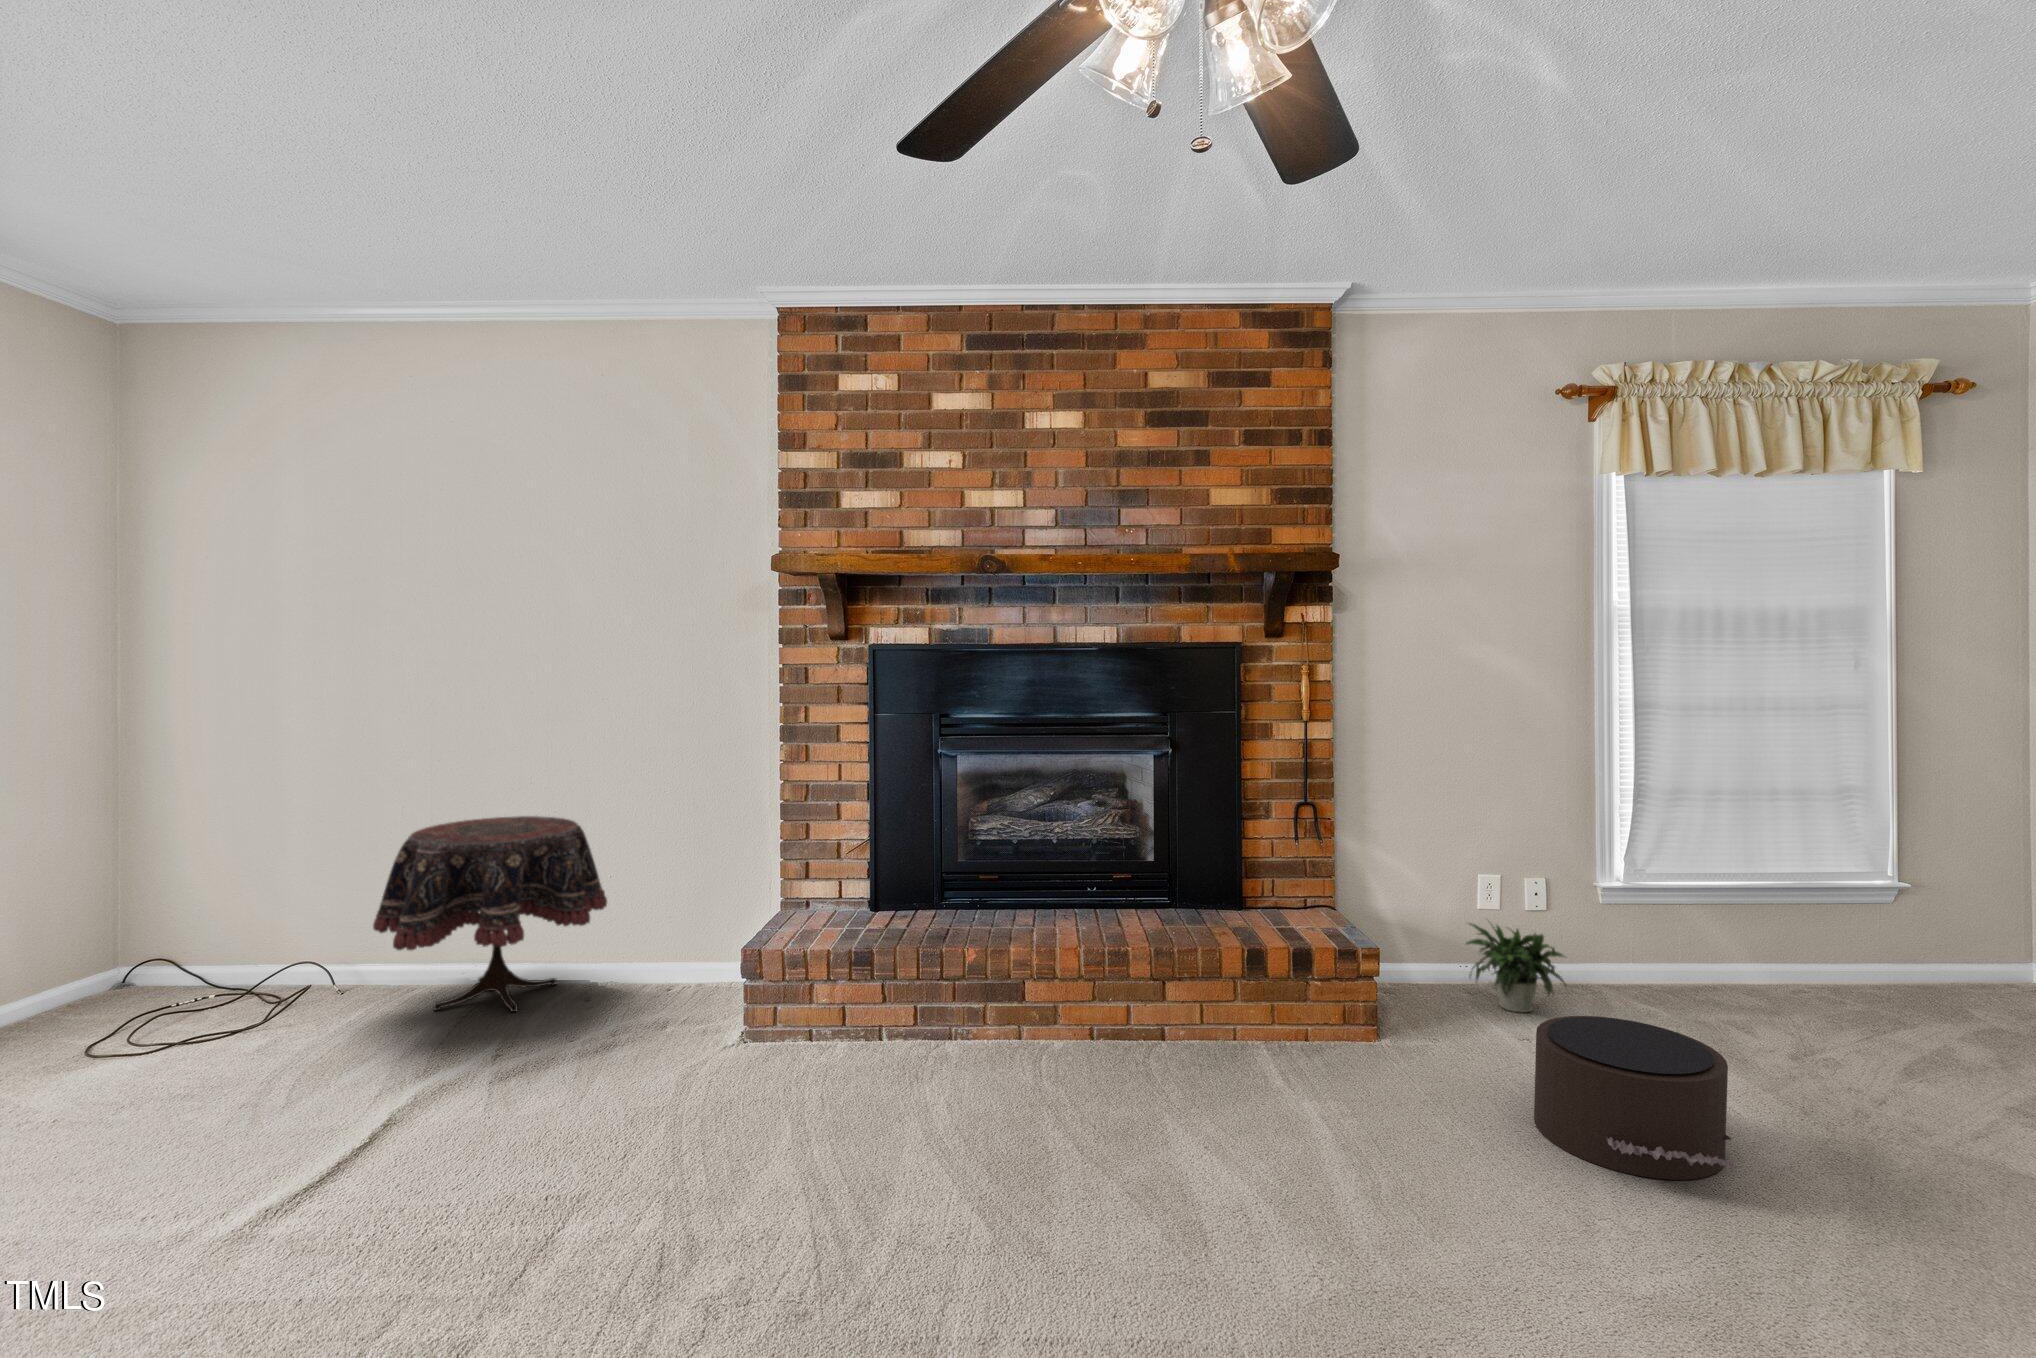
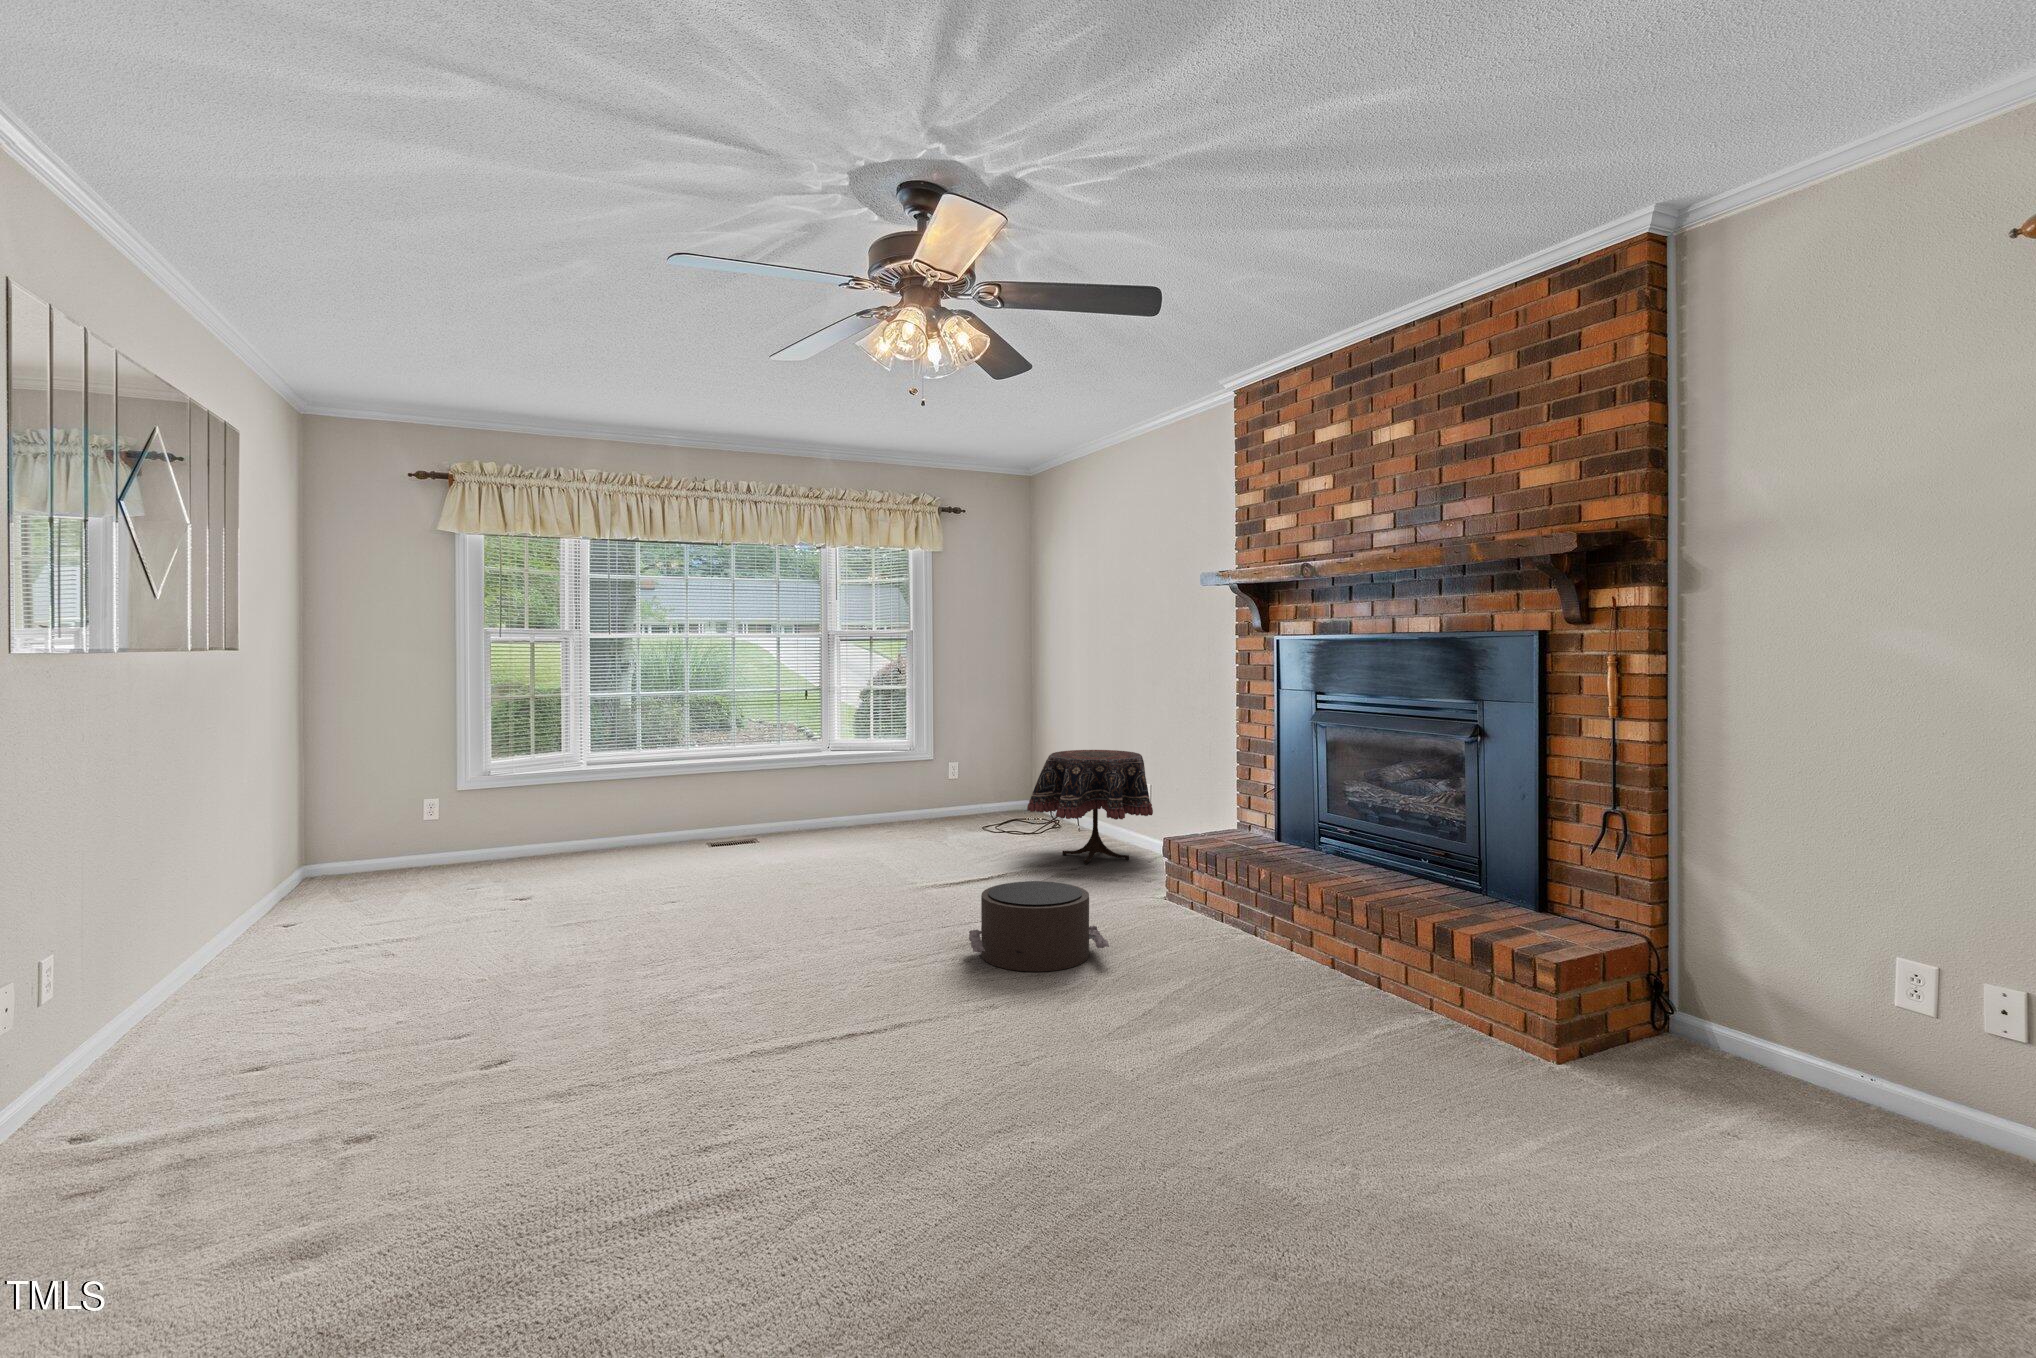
potted plant: present [1466,923,1566,1013] -> none [1762,999,1910,1144]
pouf: present [1534,1016,1737,1180] -> present [969,881,1109,972]

